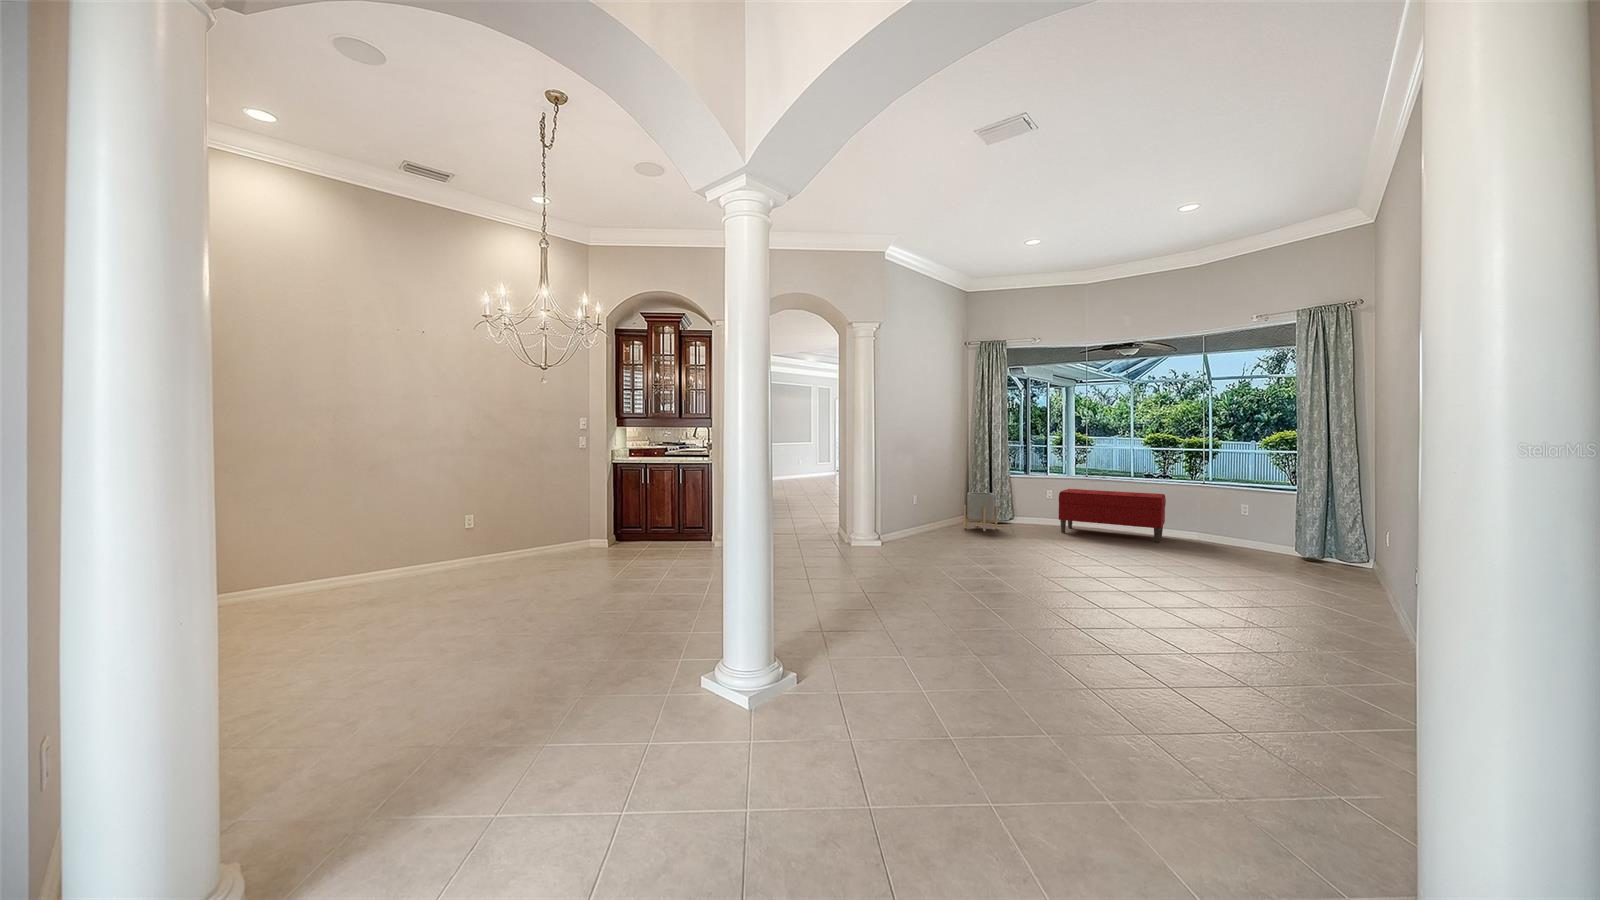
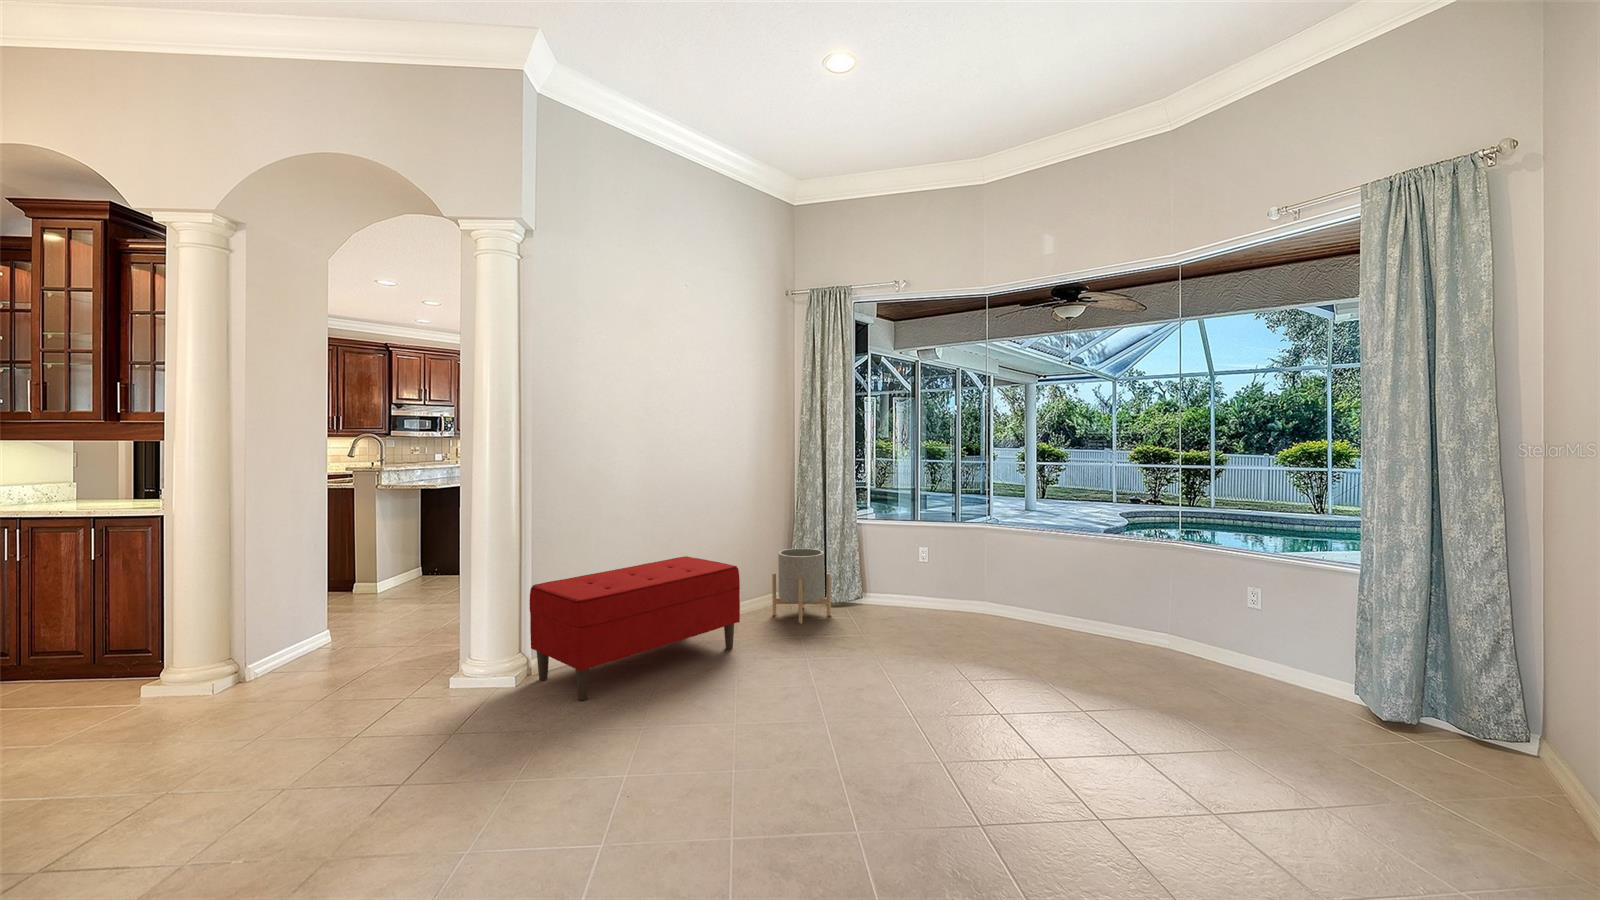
bench: present [1059,489,1166,542] -> present [530,556,740,700]

